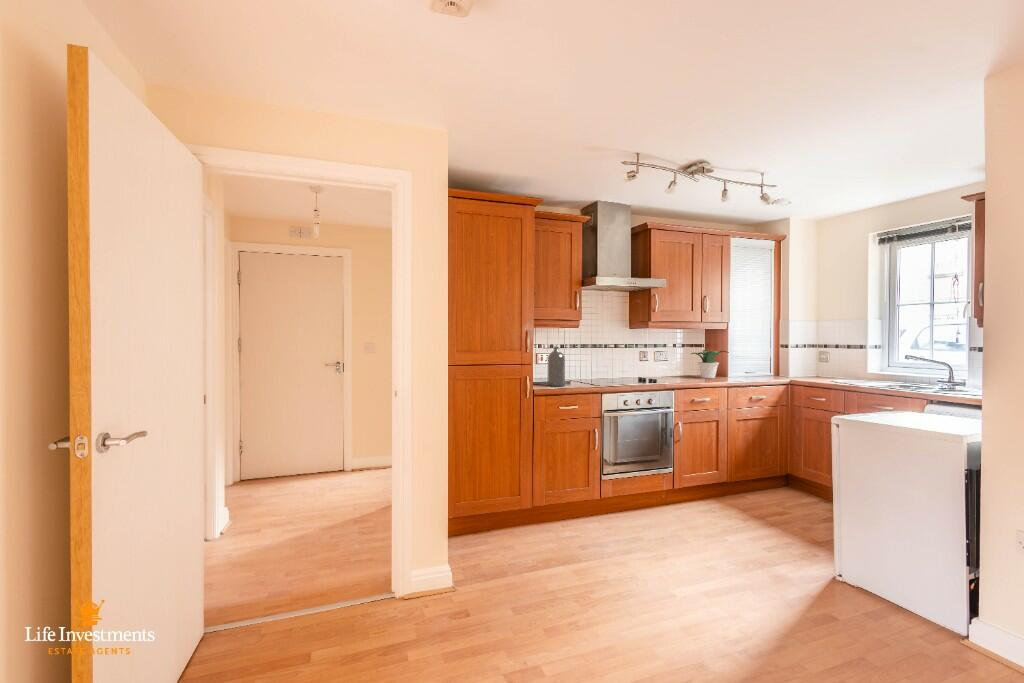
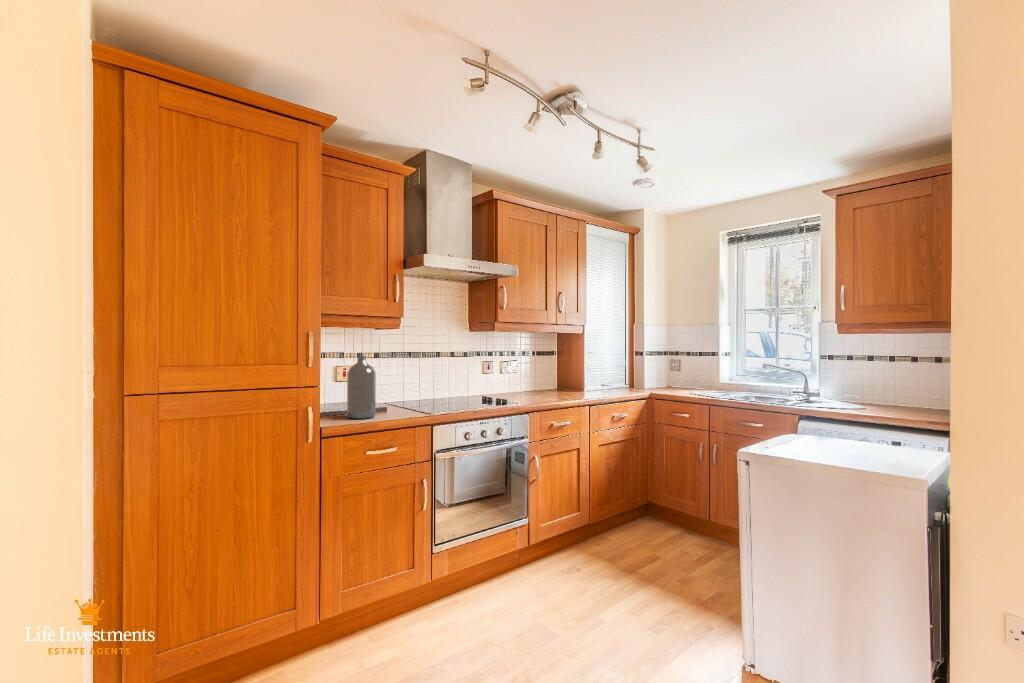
potted plant: present [691,350,729,378] -> none [542,358,587,394]

